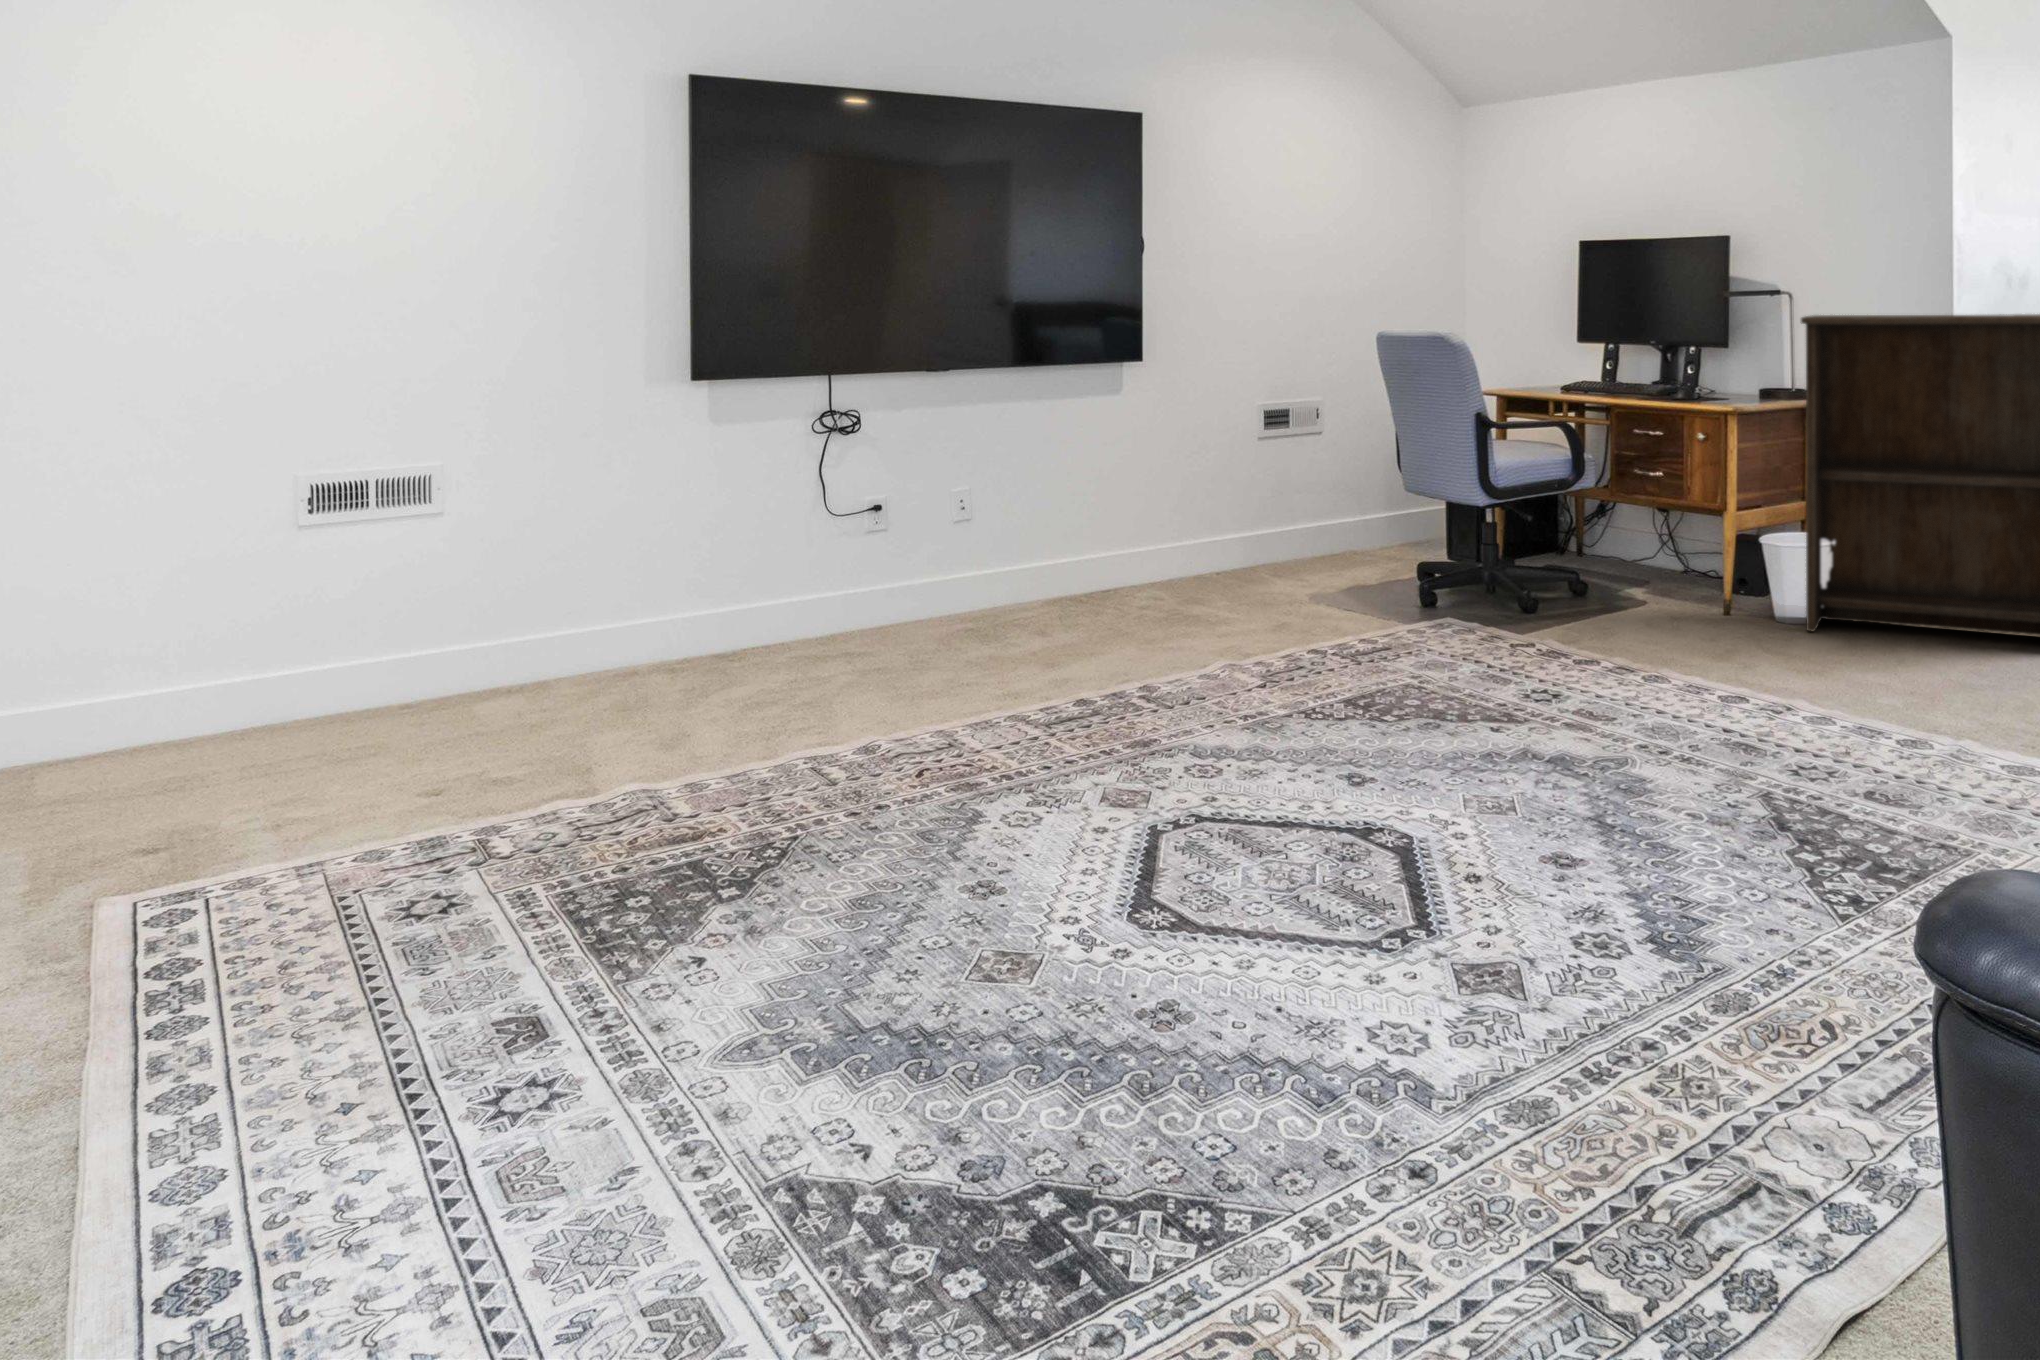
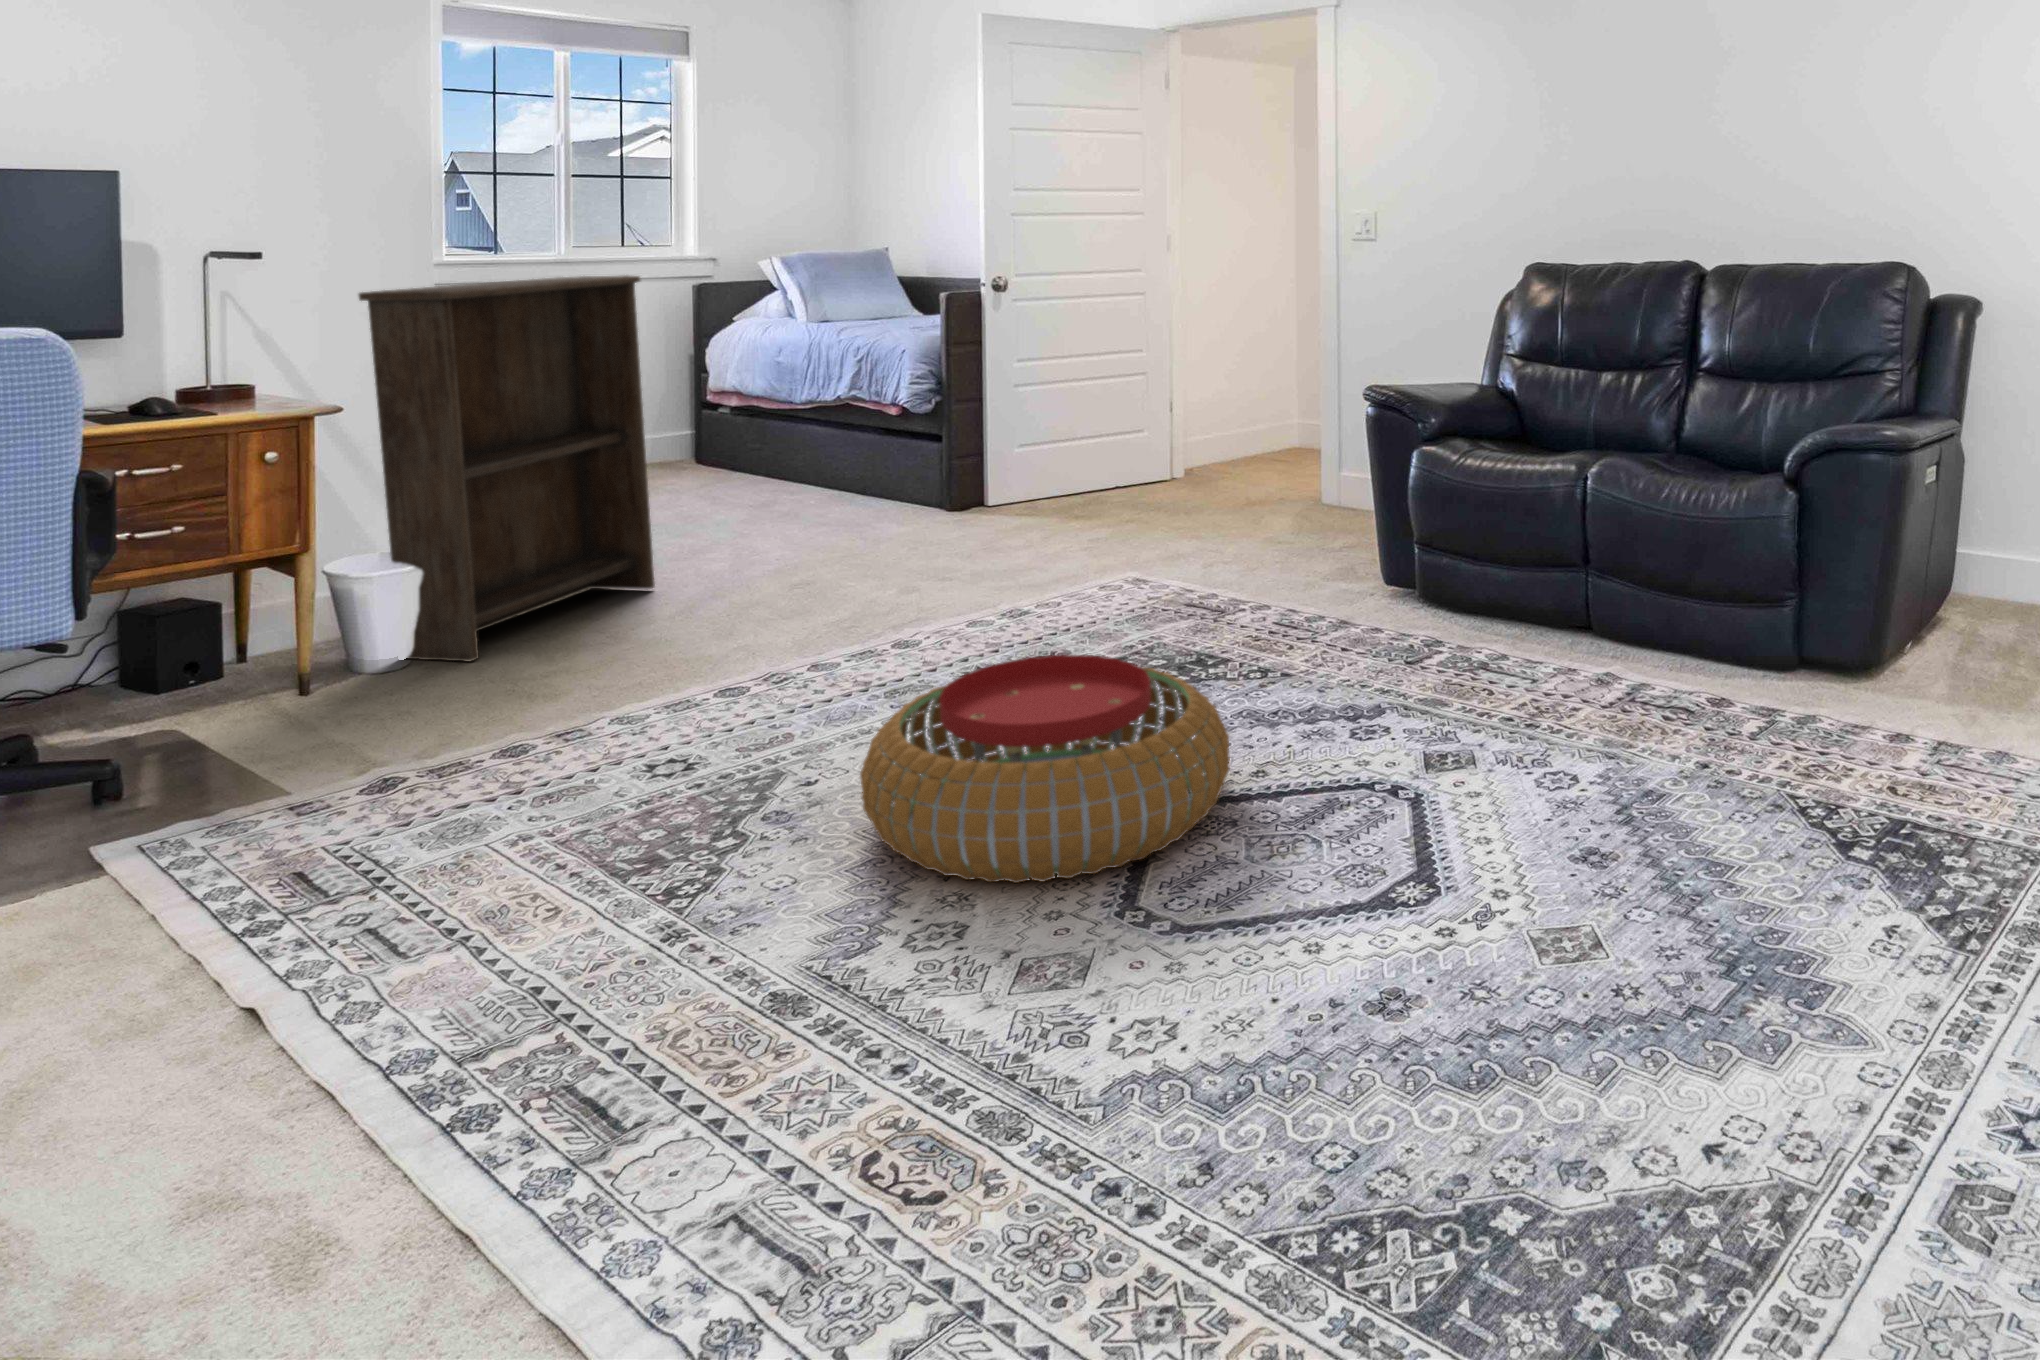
pouf: none [1238,659,1563,847] -> present [860,655,1230,883]

